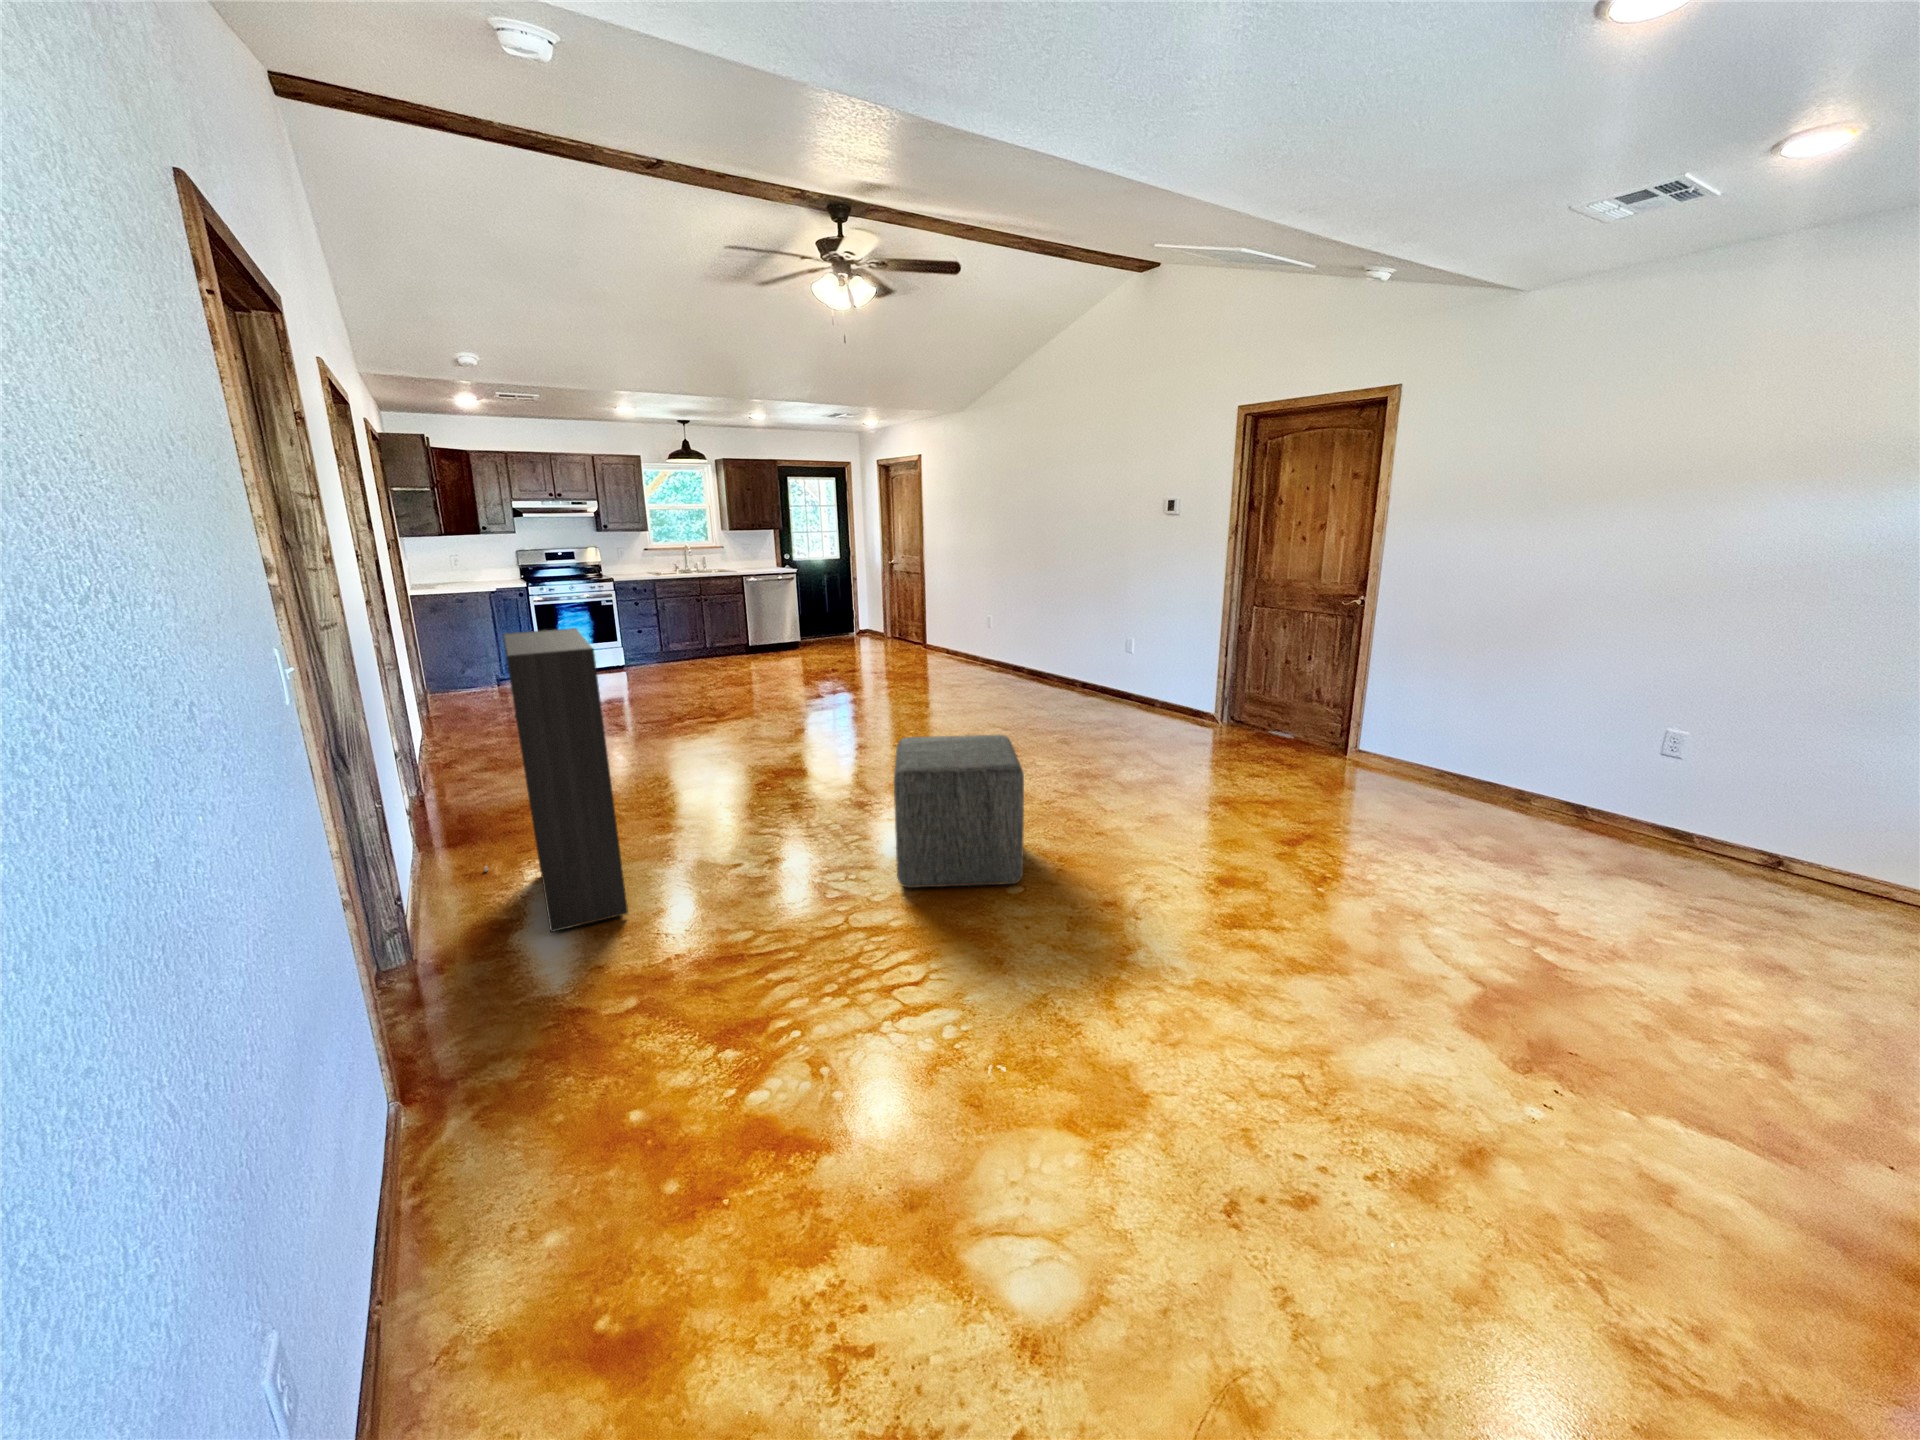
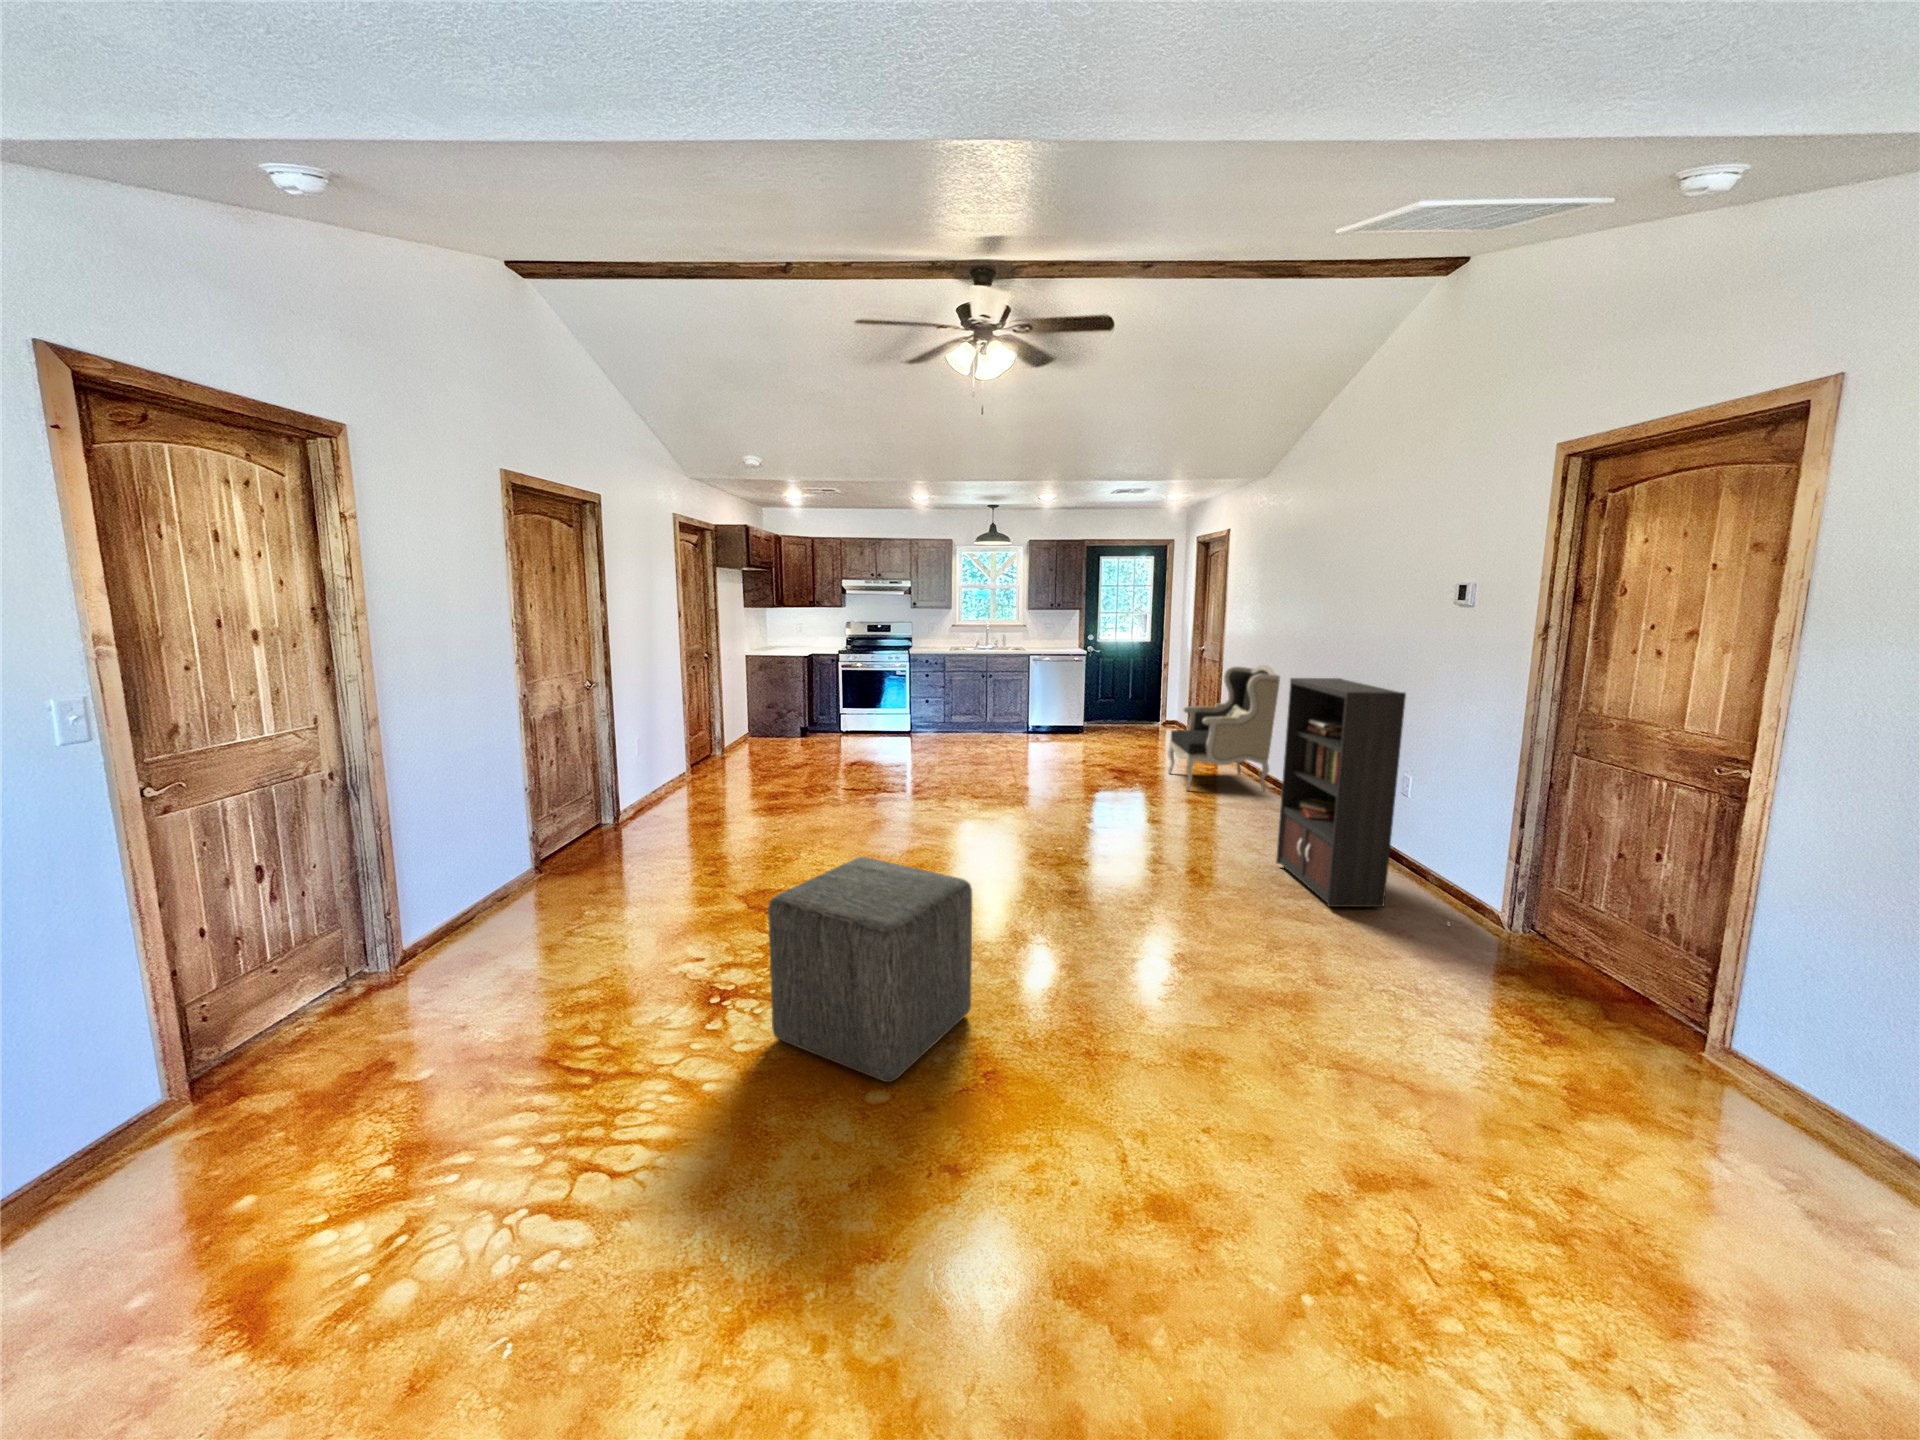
armchair: none [912,569,1004,680] -> present [1168,665,1280,792]
bookcase: present [485,628,628,932] -> present [1276,678,1451,926]

